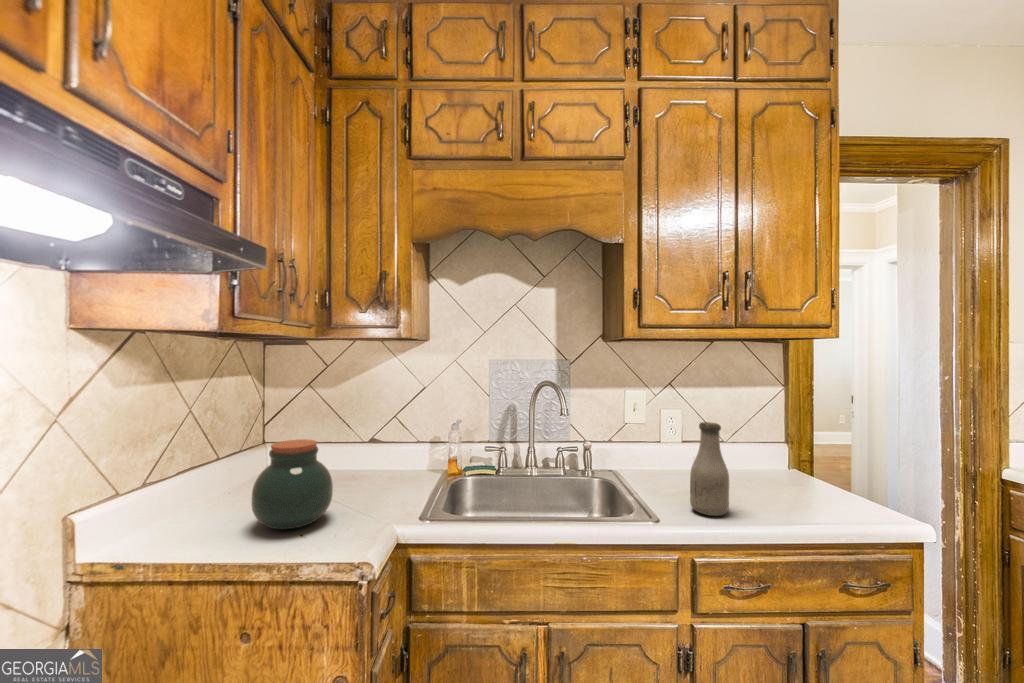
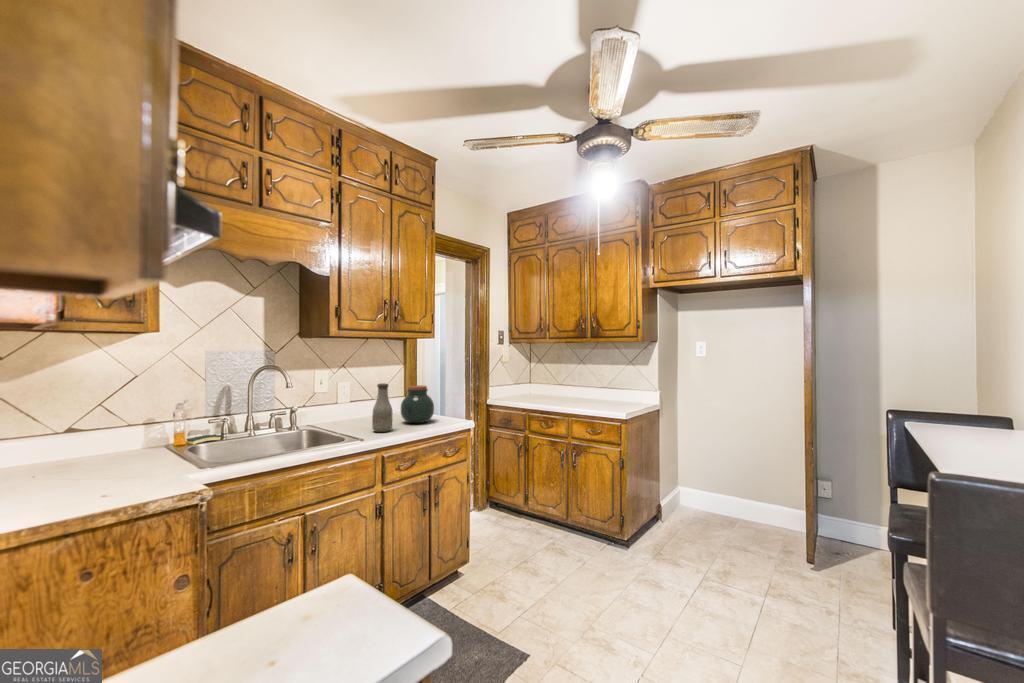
jar: present [251,439,333,529] -> present [401,385,434,423]

